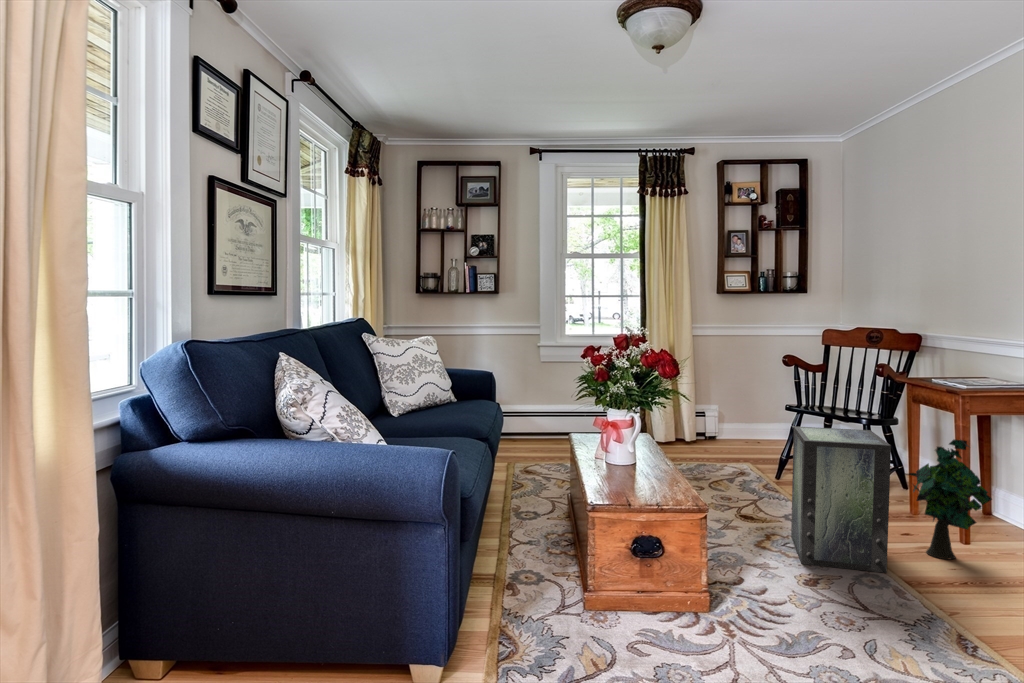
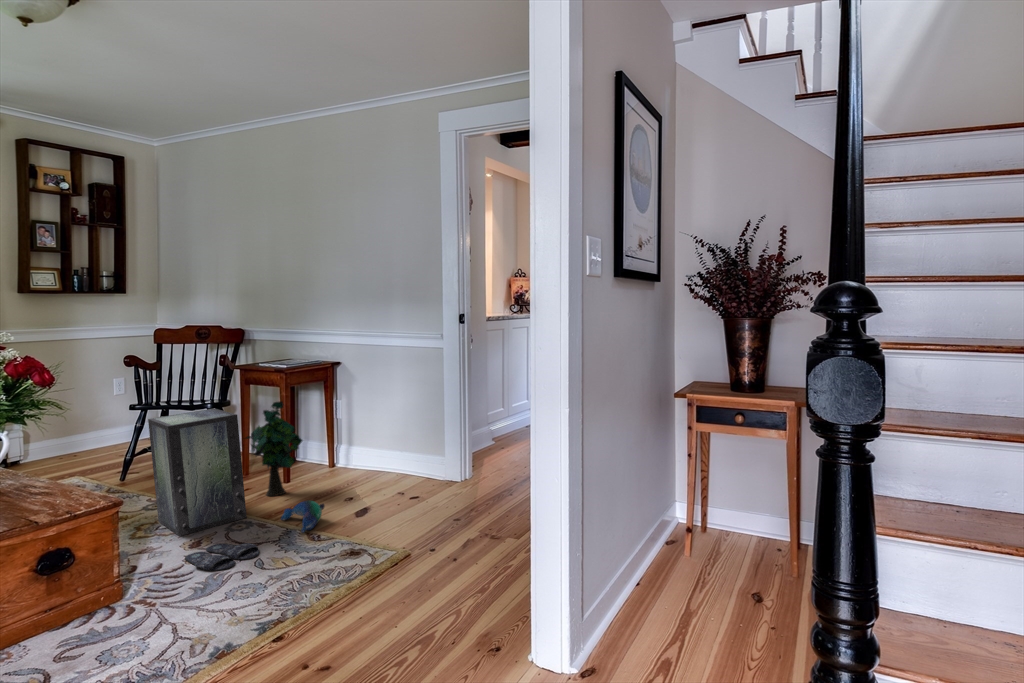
plush toy: none [928,584,998,631] -> present [281,500,324,533]
slippers: none [792,591,879,634] -> present [185,543,259,571]

